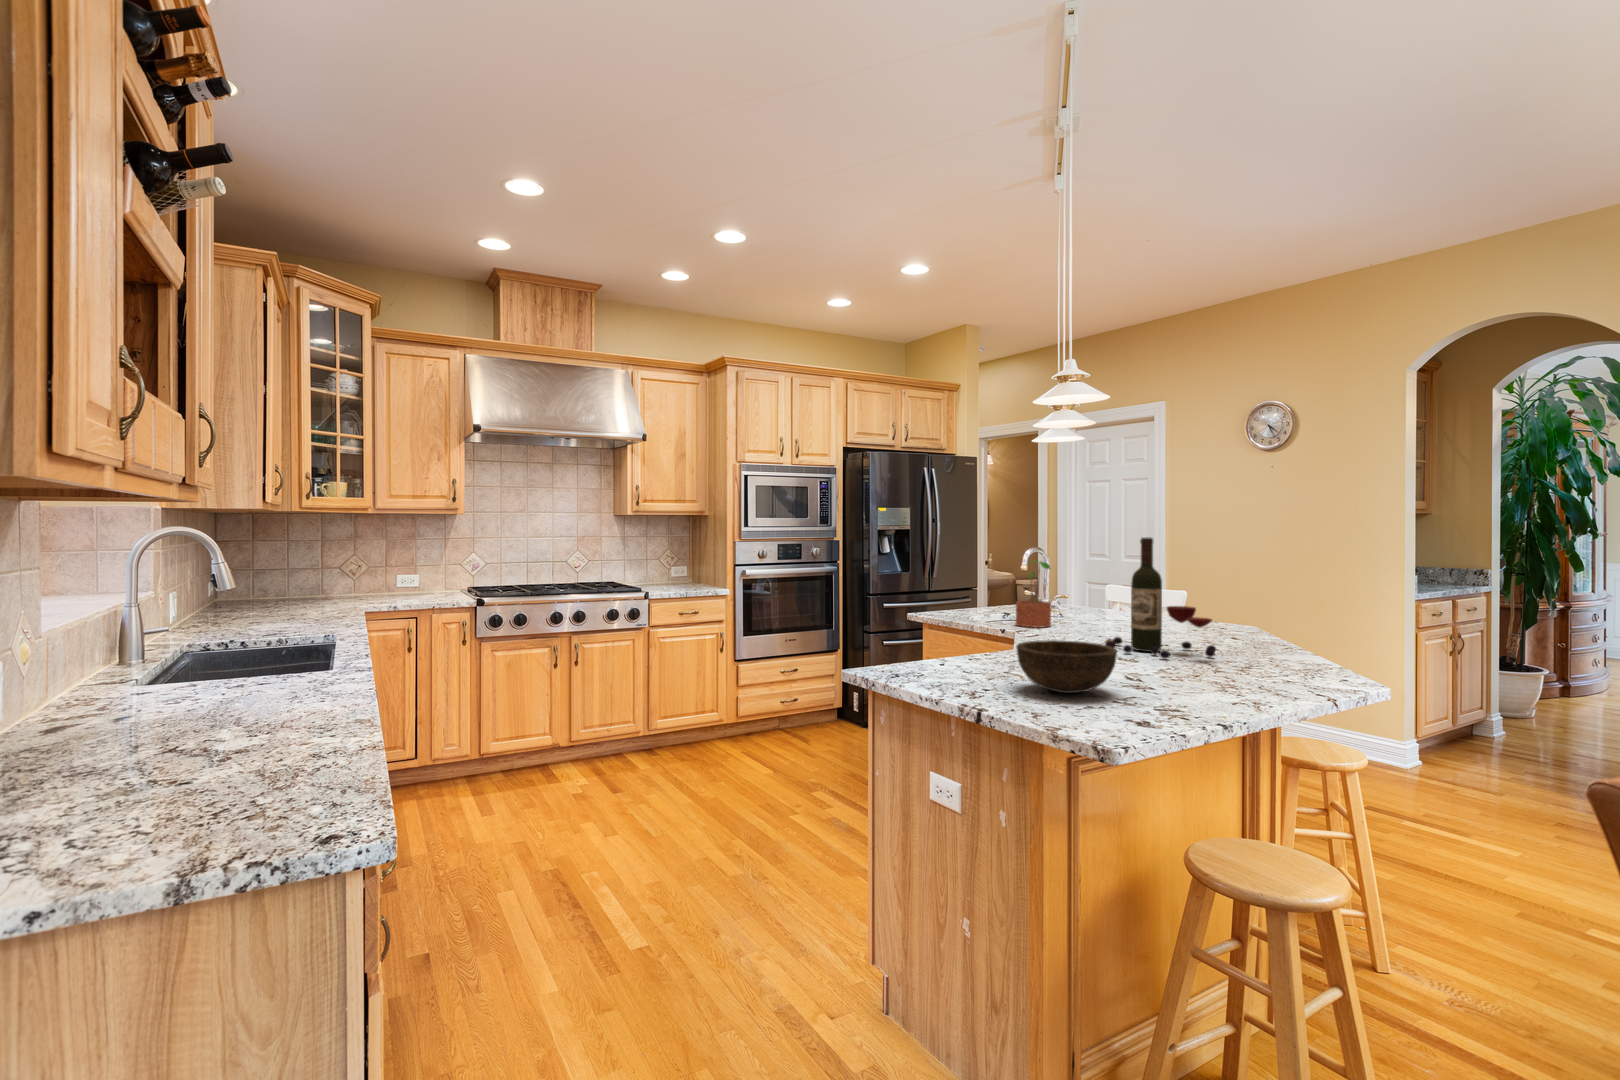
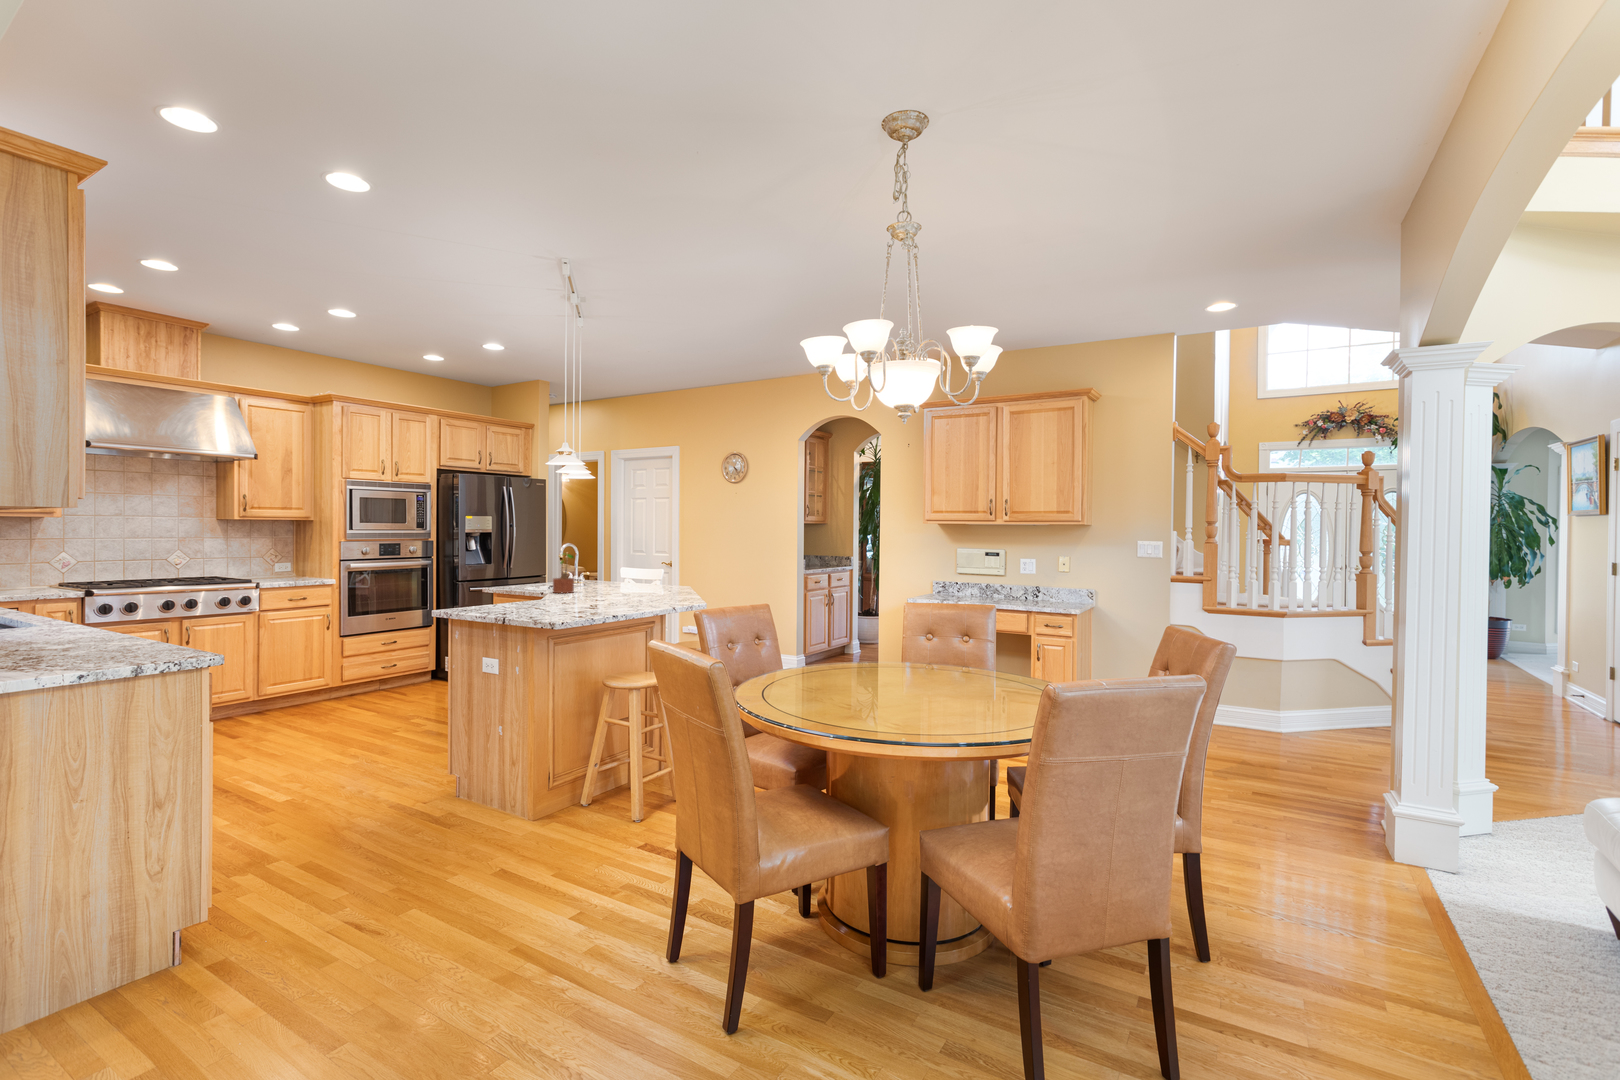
wine bottle: present [1105,537,1216,659] -> none [591,540,646,602]
bowl: present [1016,640,1117,693] -> none [528,590,575,613]

